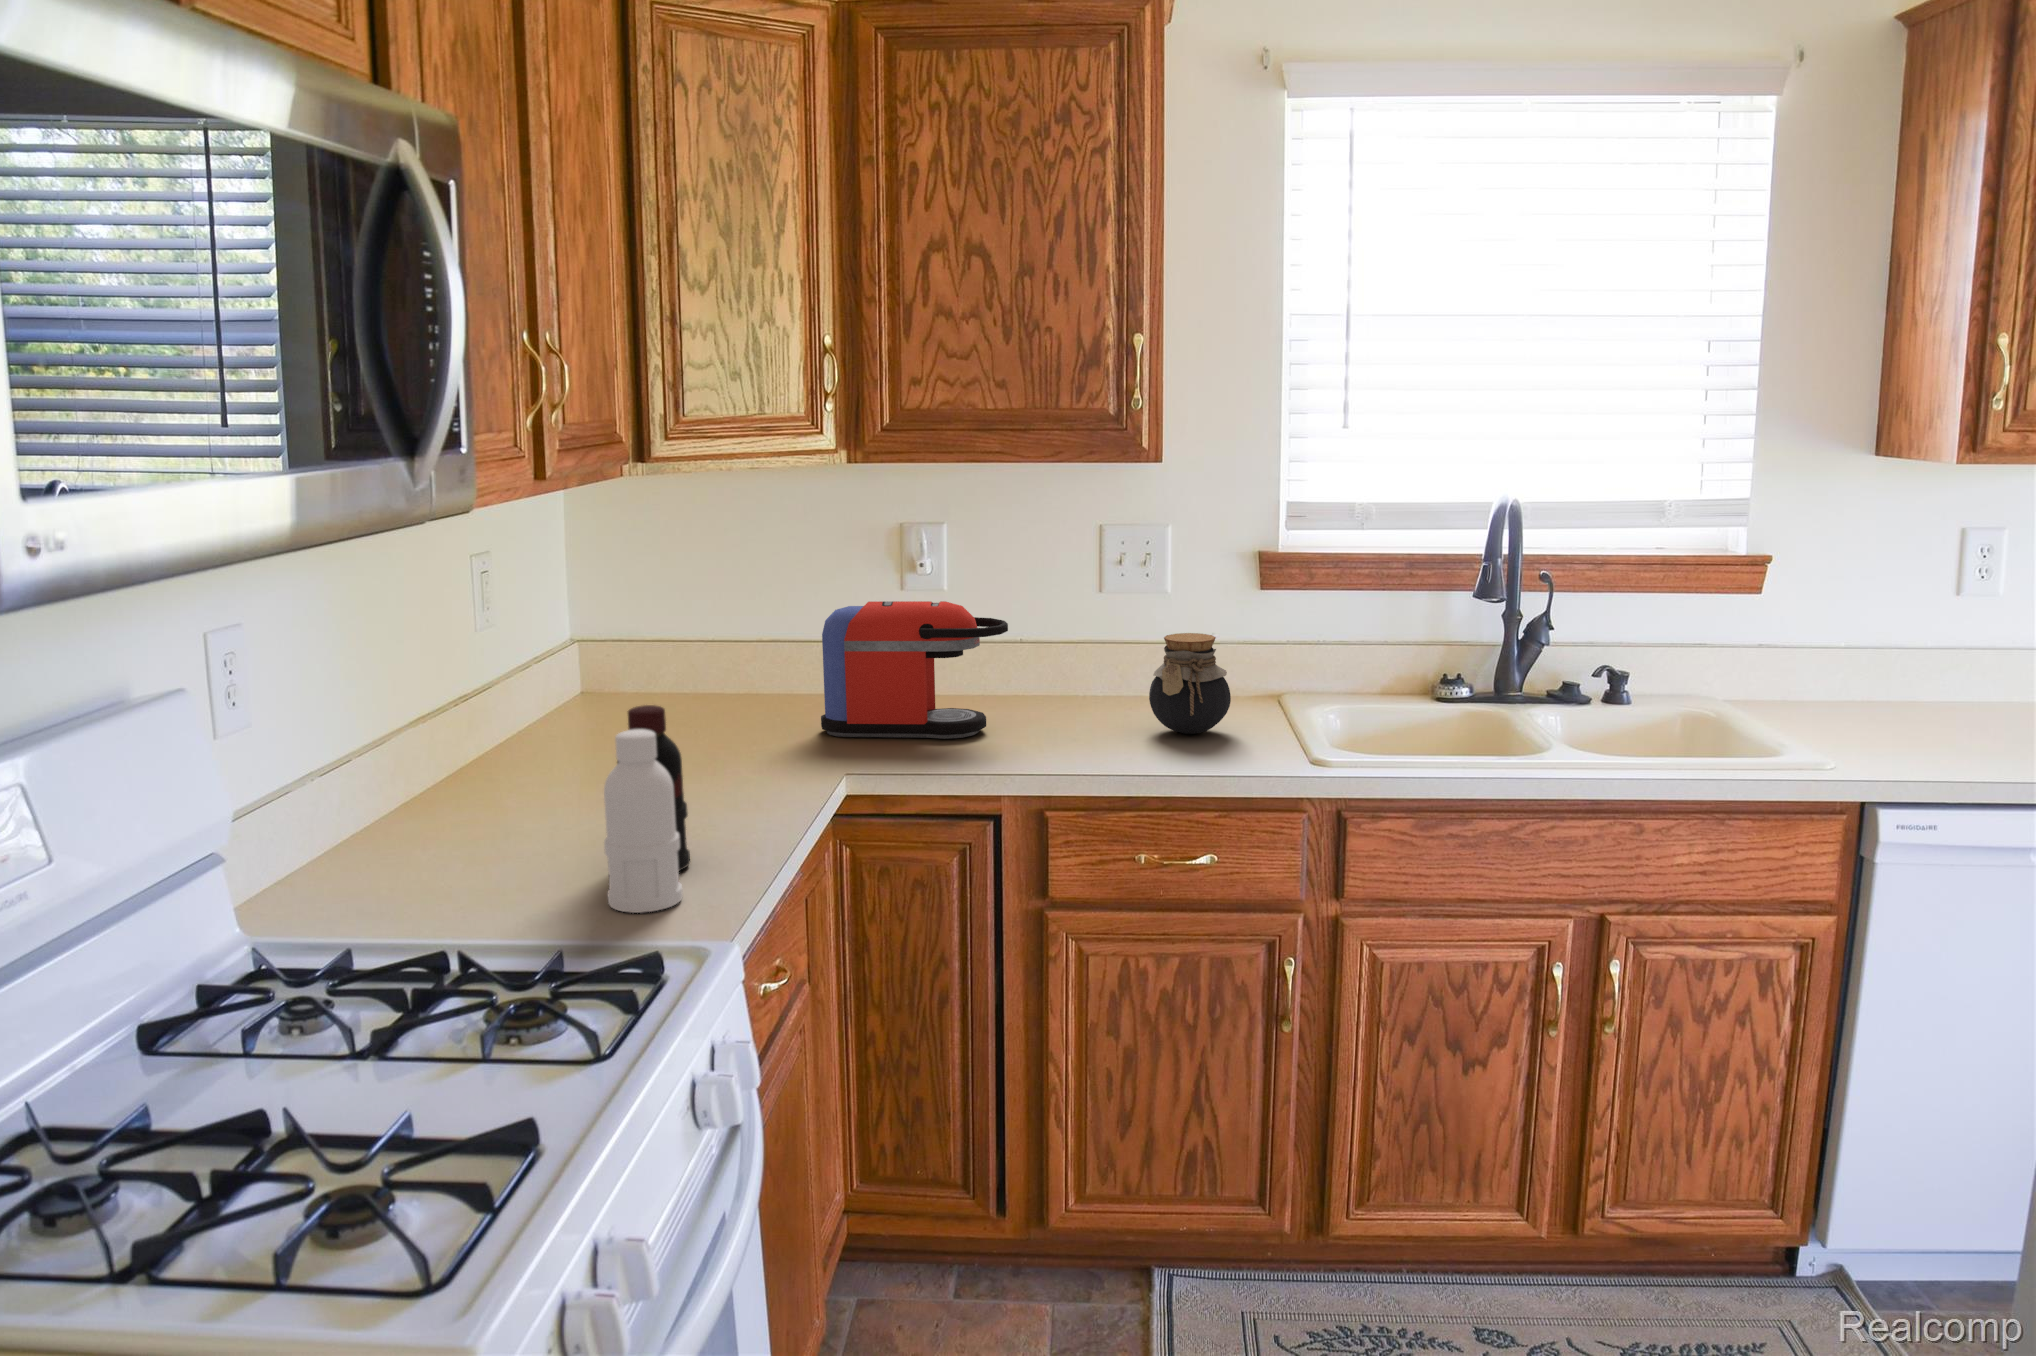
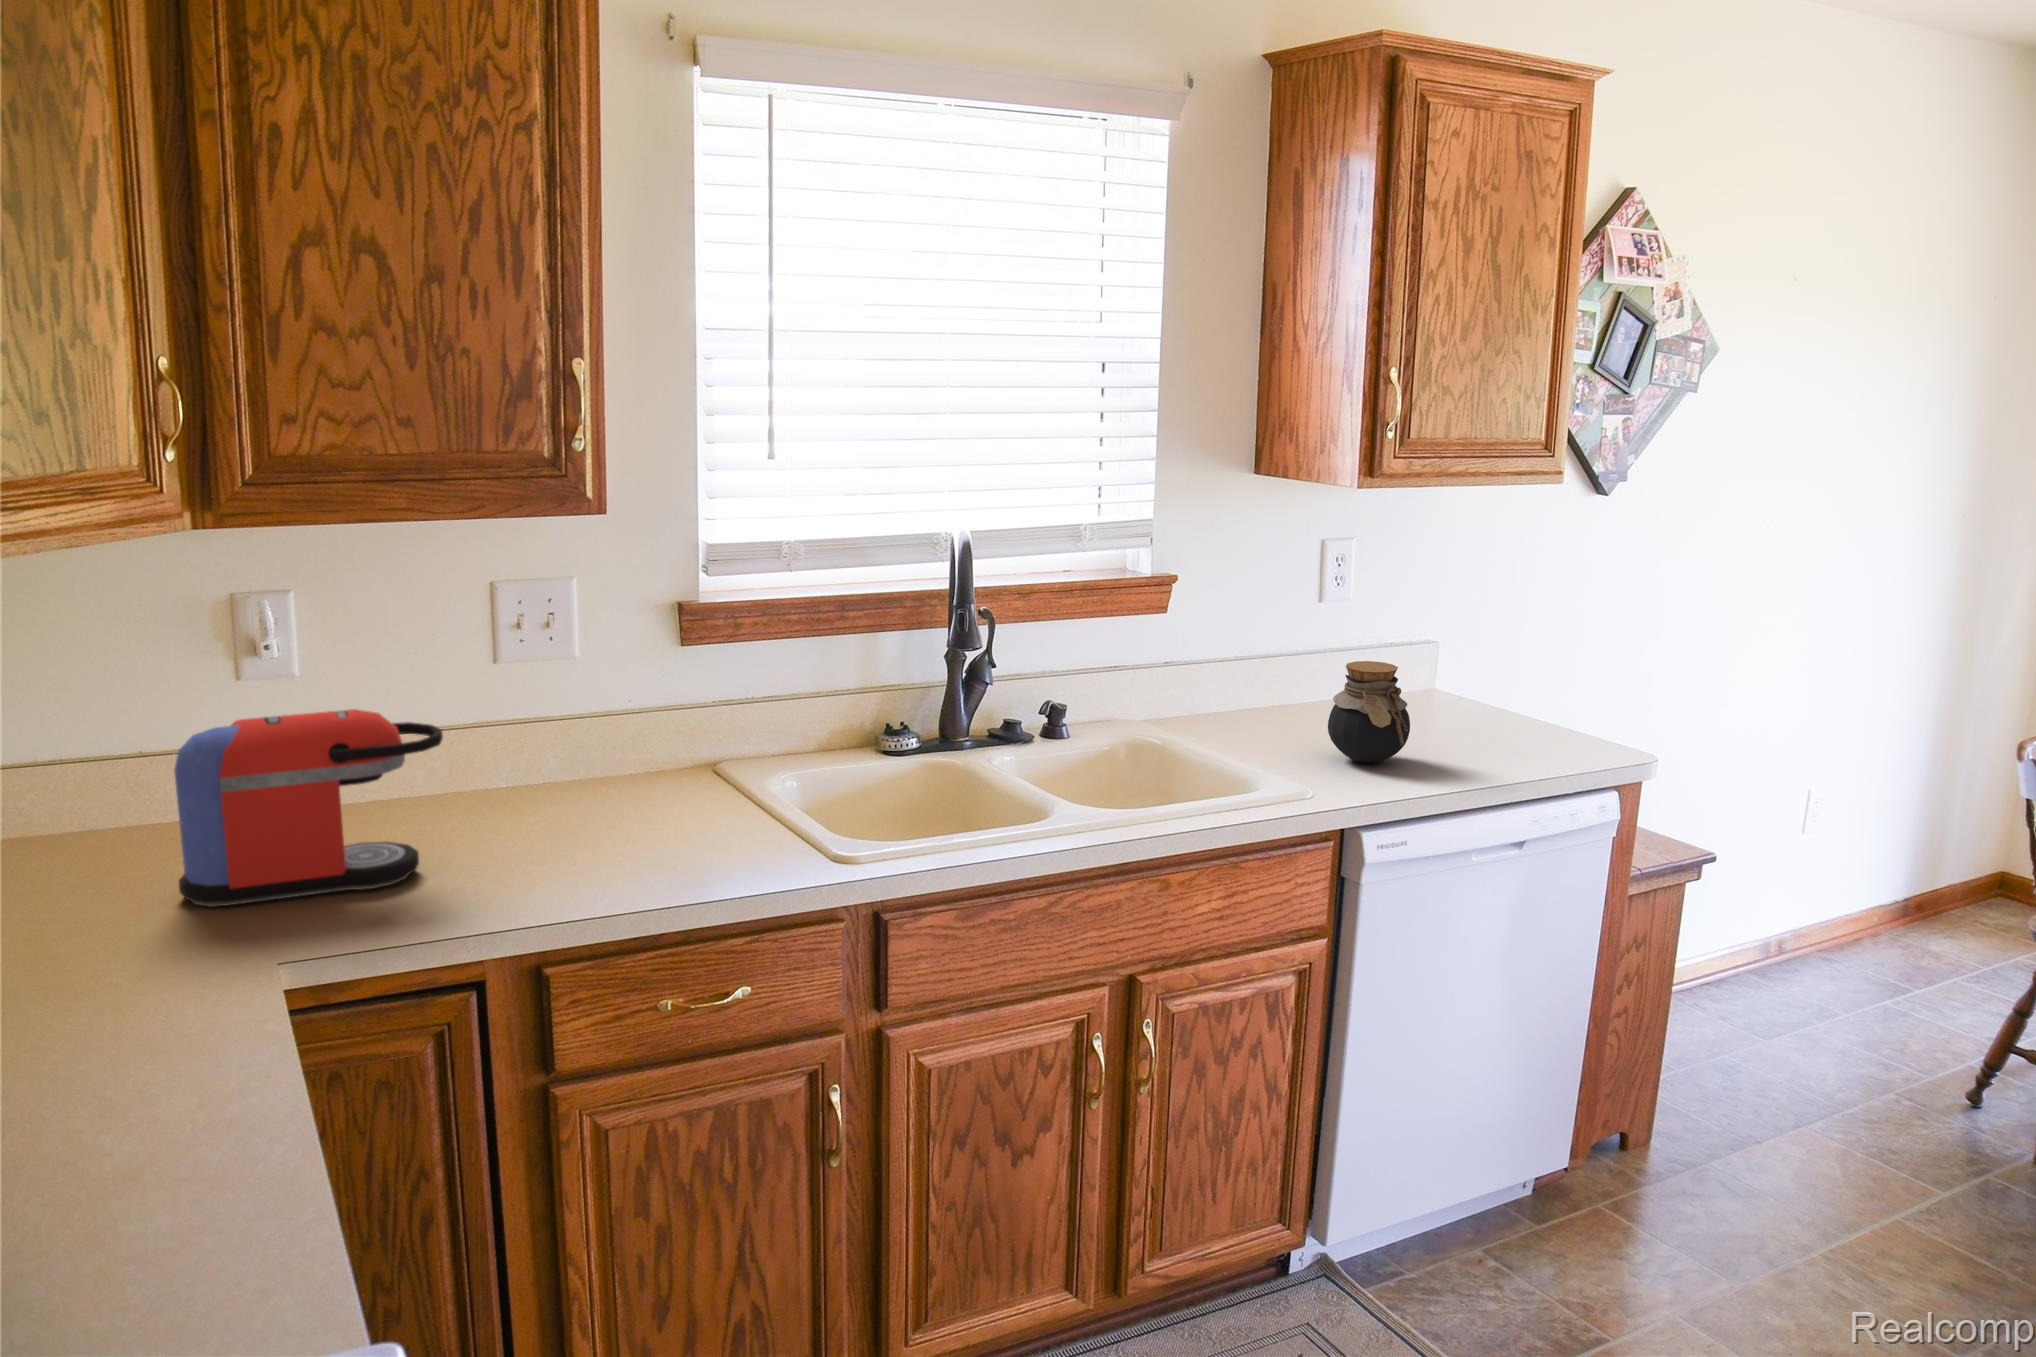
jar: present [1149,633,1231,734] -> present [1328,661,1410,763]
bottle: present [604,705,690,913] -> none [62,958,228,1285]

